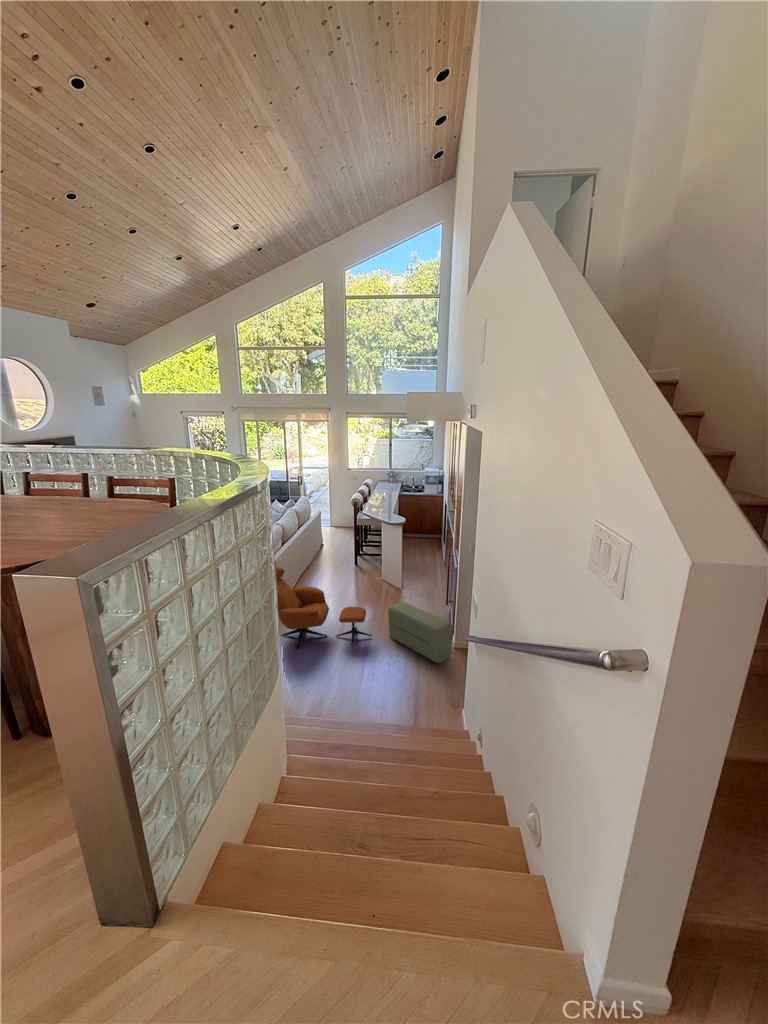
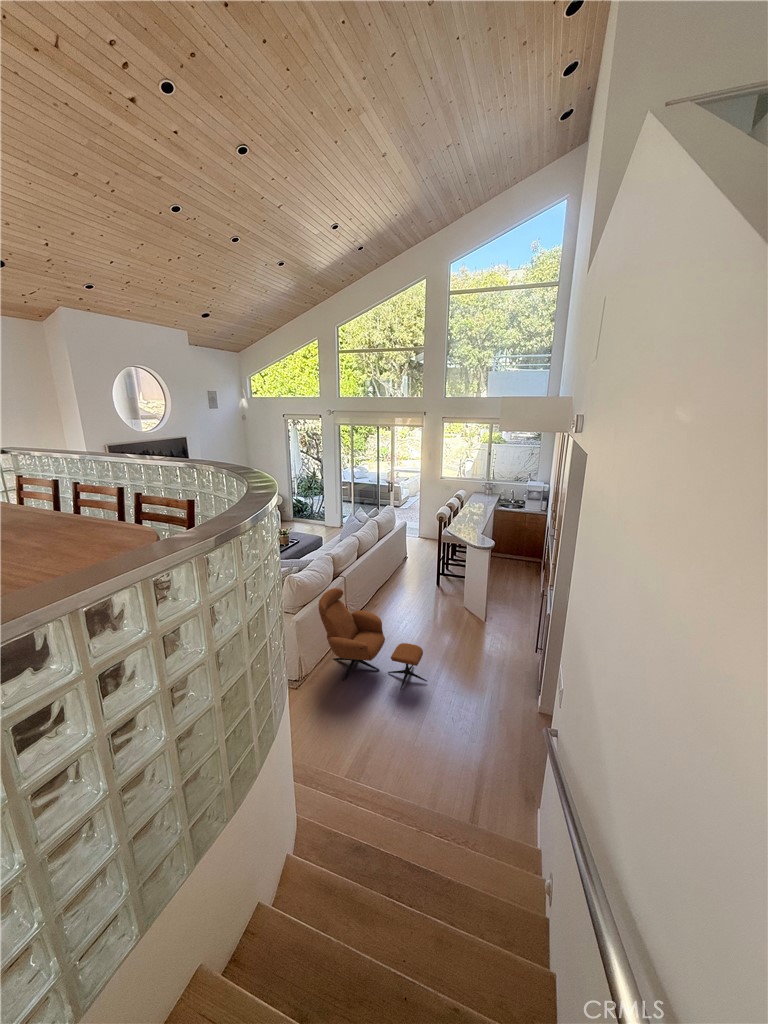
pouf: present [388,602,452,663] -> none [447,650,515,739]

